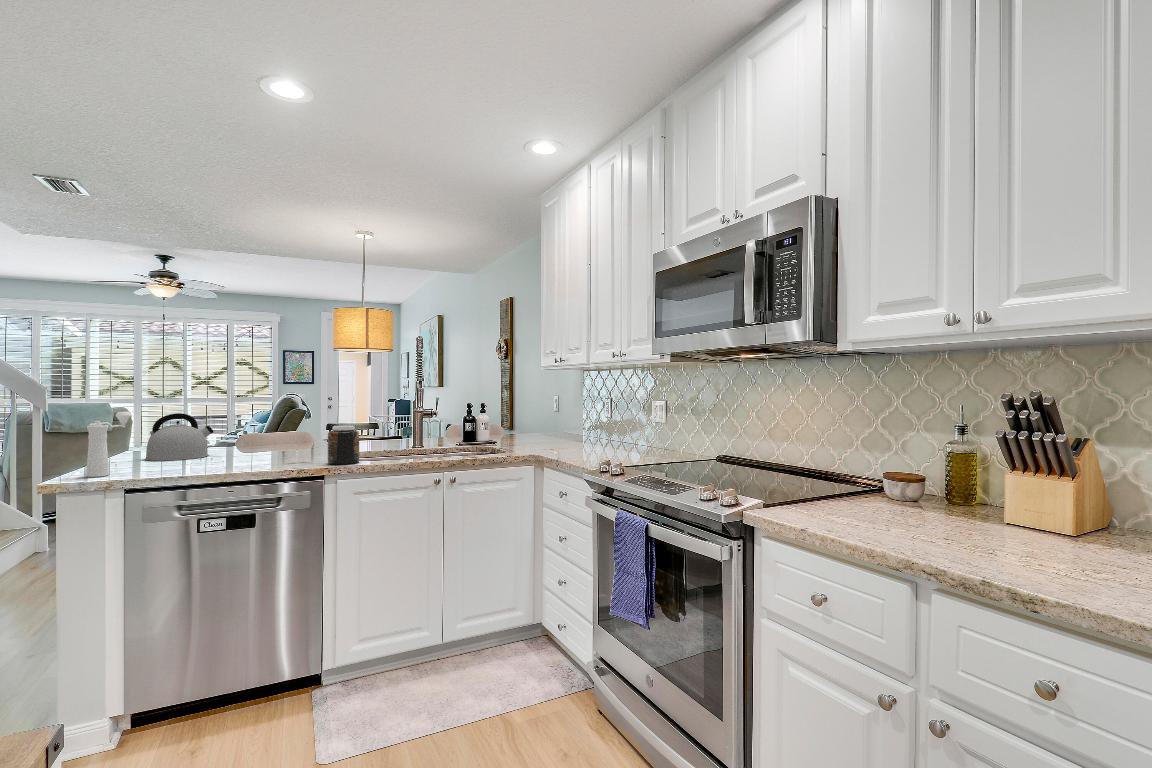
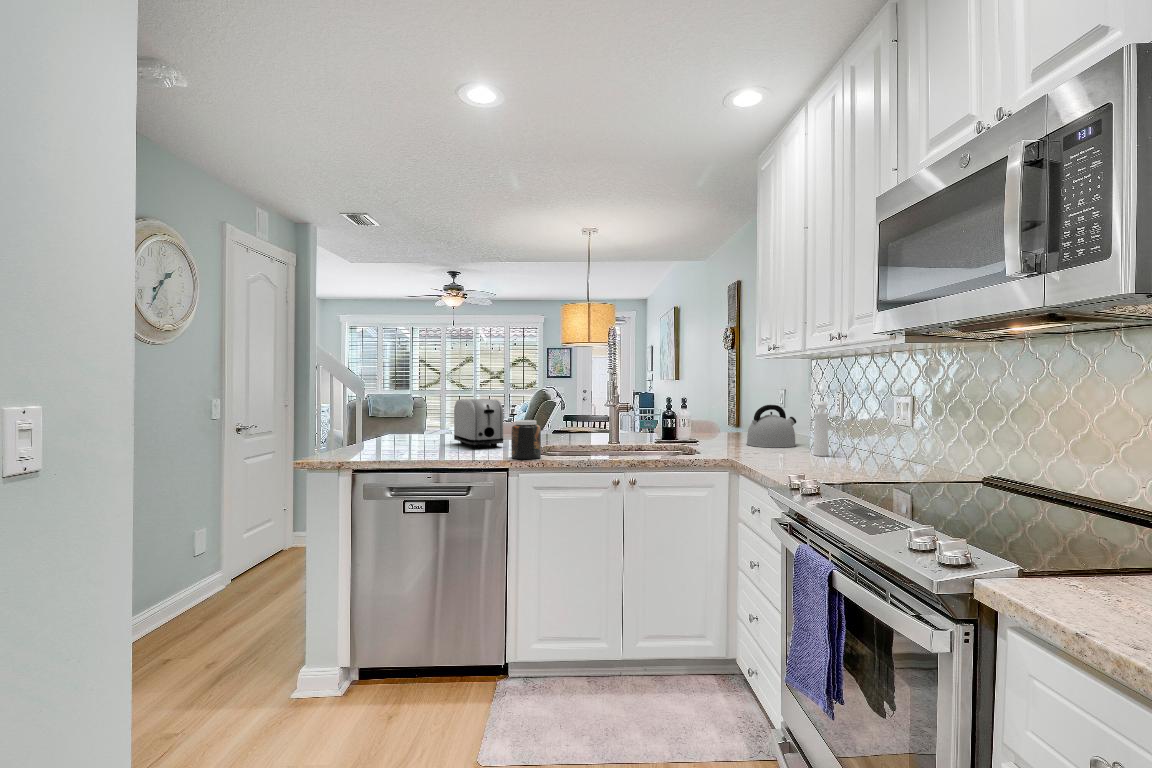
toaster: none [240,406,305,458] -> present [454,399,503,448]
pepper mill: present [86,412,131,477] -> present [813,401,829,456]
kettle: present [145,413,214,461] -> present [747,405,796,447]

